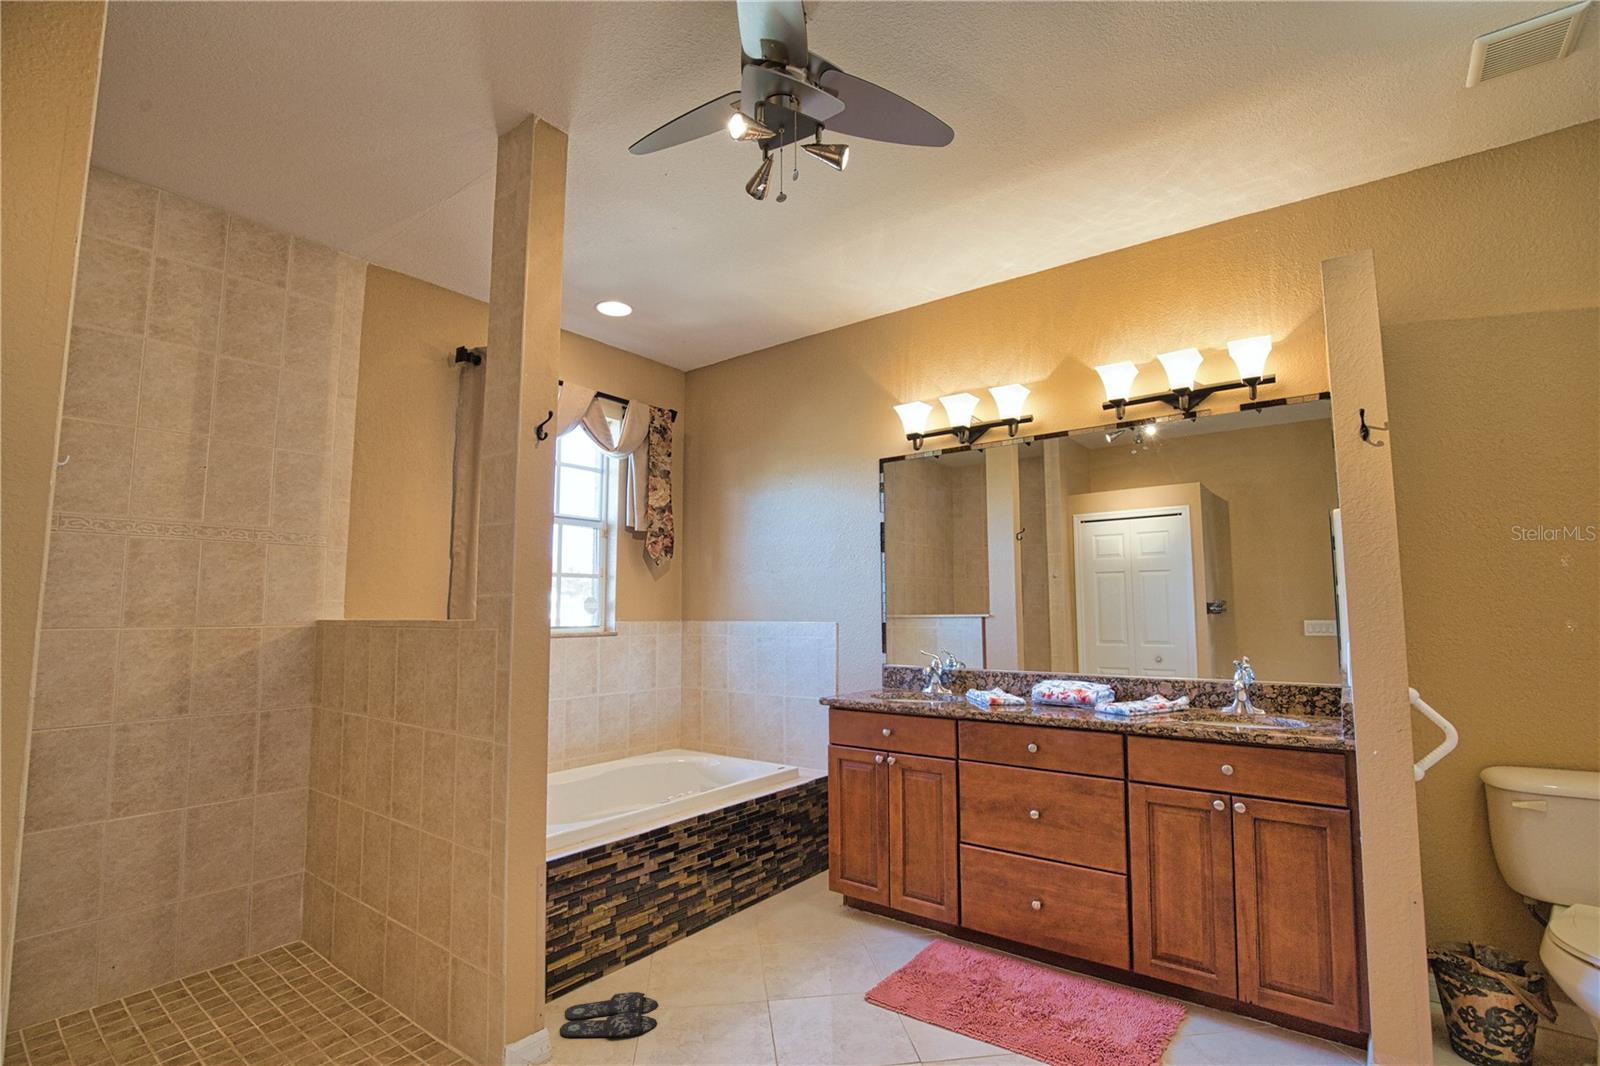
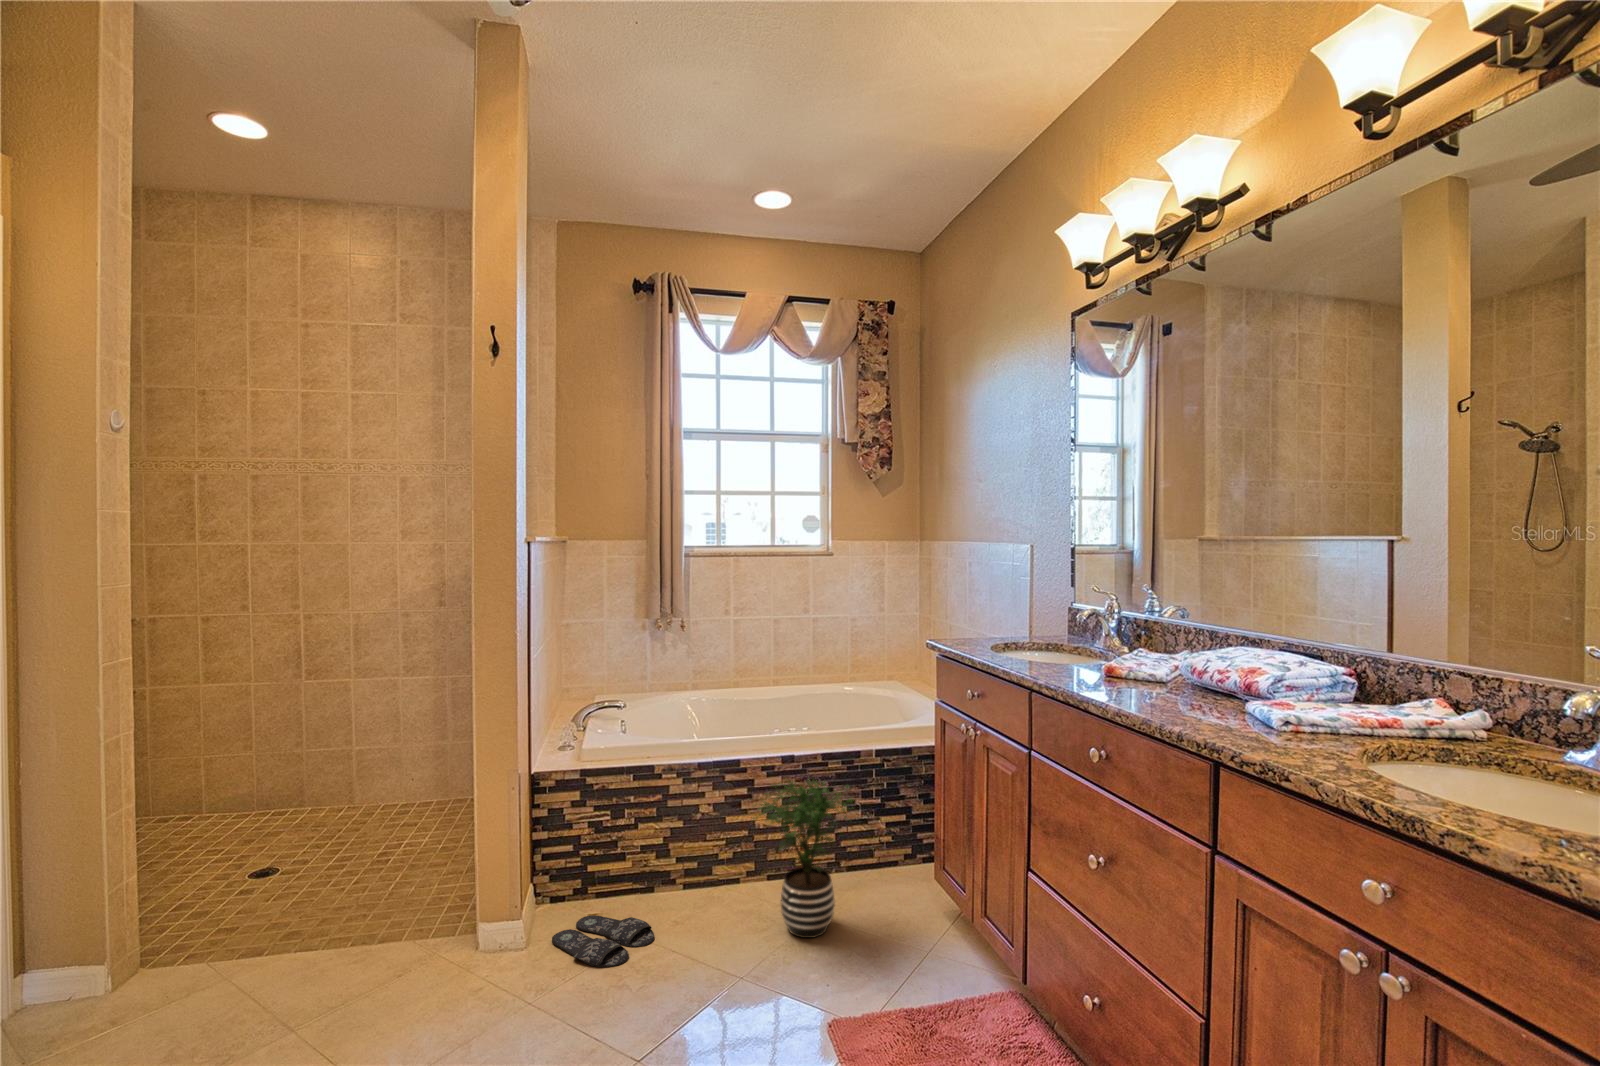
potted plant: none [718,820,807,961] -> present [756,779,852,938]

